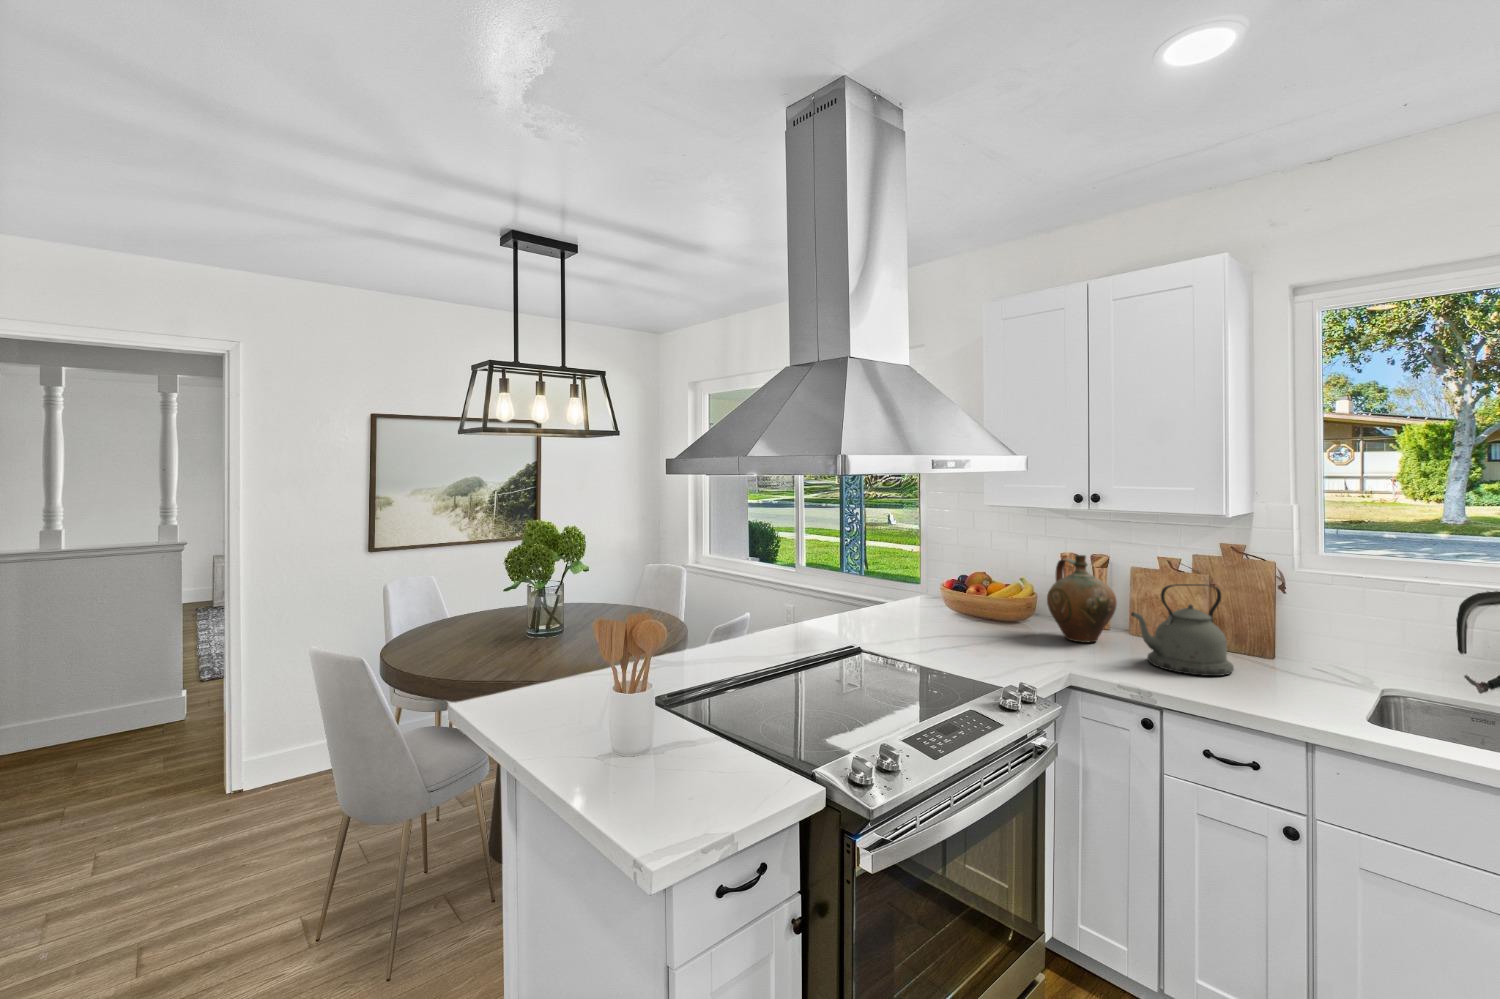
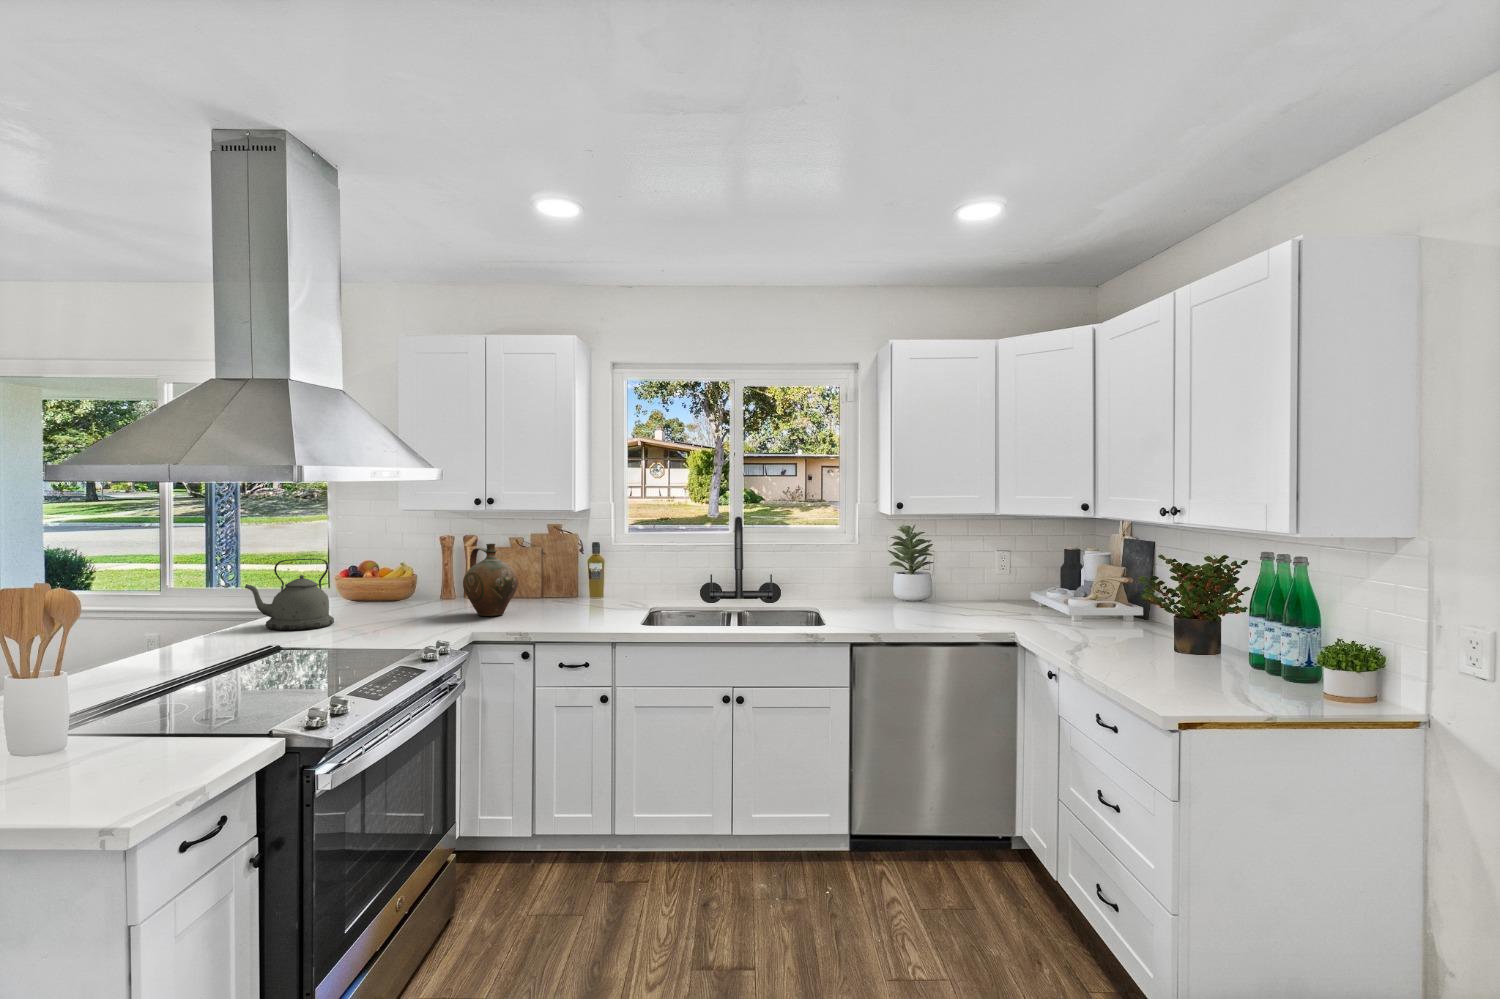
kettle: present [1131,584,1234,676] -> present [245,558,334,630]

